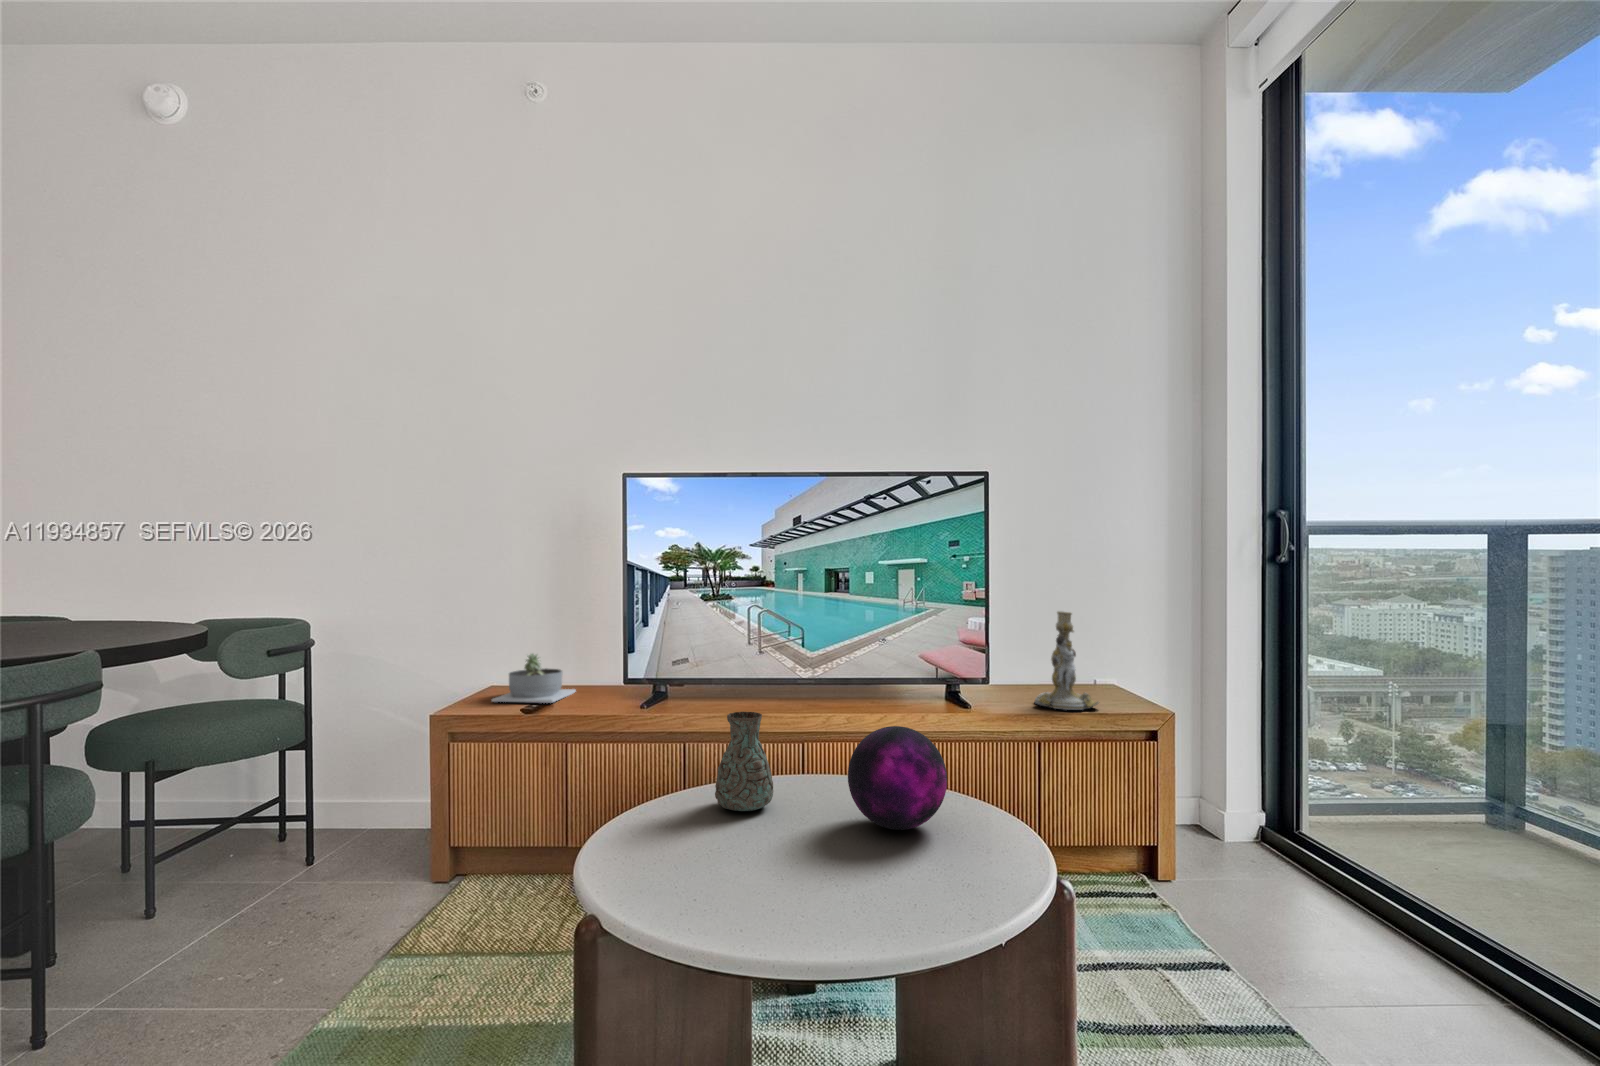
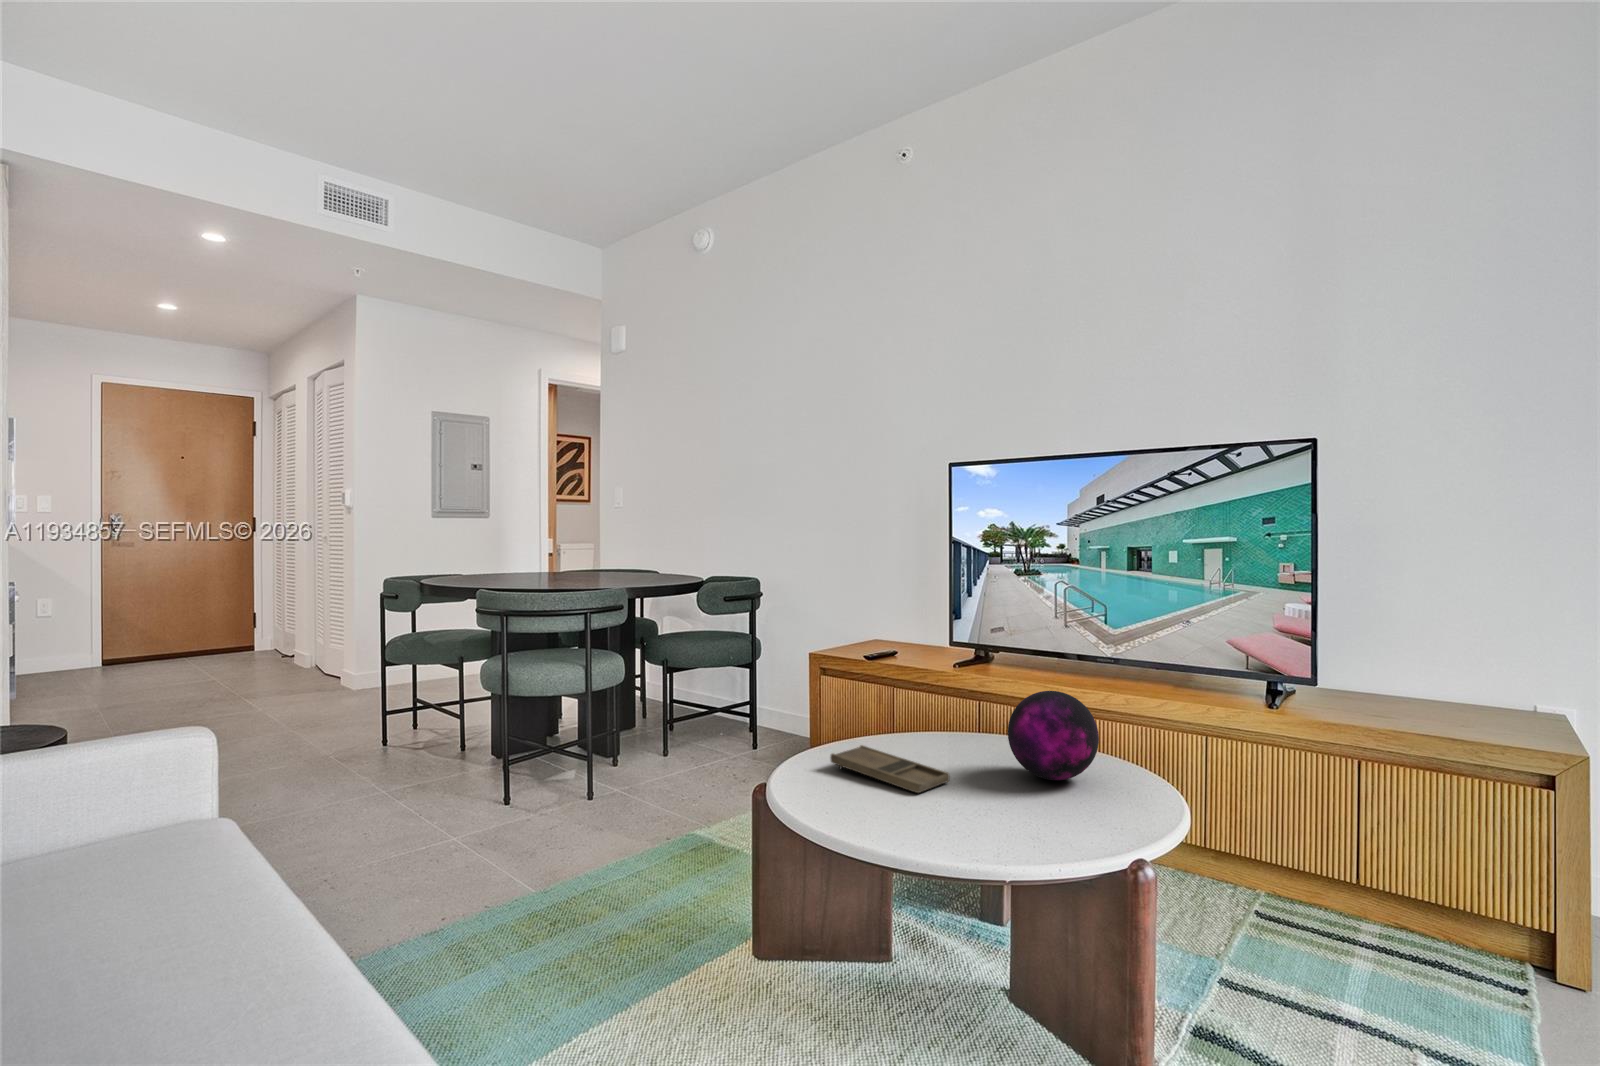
candlestick: present [1035,611,1099,710] -> none [1377,602,1472,724]
succulent planter: present [492,654,576,703] -> none [859,613,927,654]
decorative vase: present [715,712,773,811] -> none [931,667,980,746]
tray: none [657,838,820,890] -> present [830,745,950,793]

